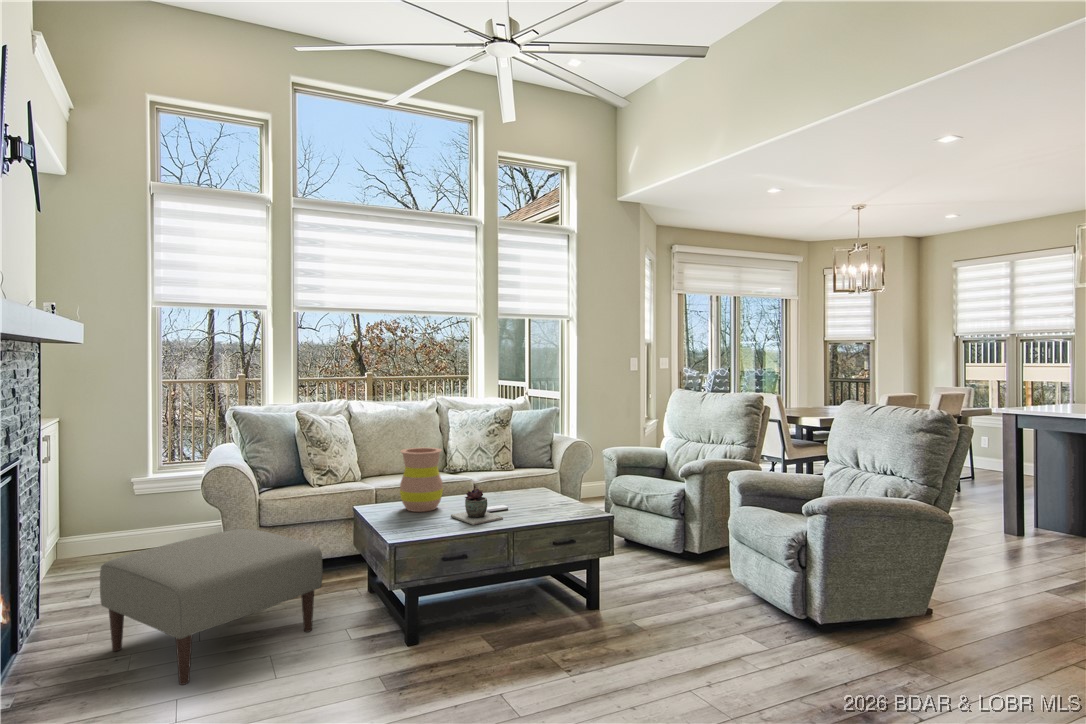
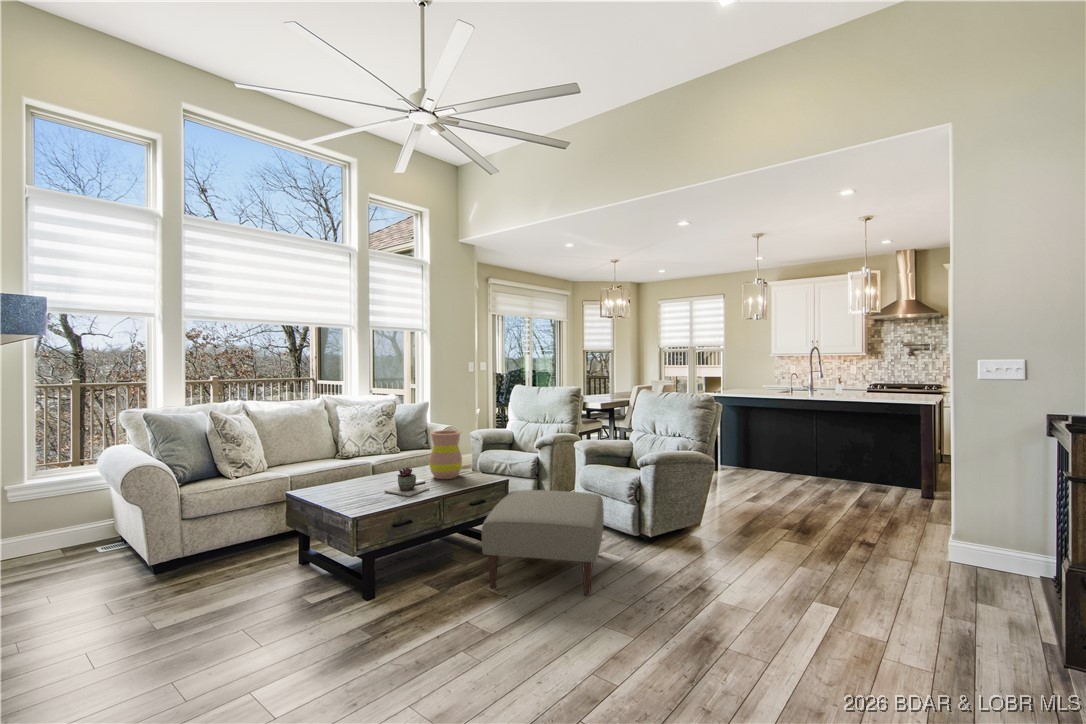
vase: present [400,448,443,512] -> present [429,430,462,479]
ottoman: present [100,529,322,685] -> present [482,490,604,596]

